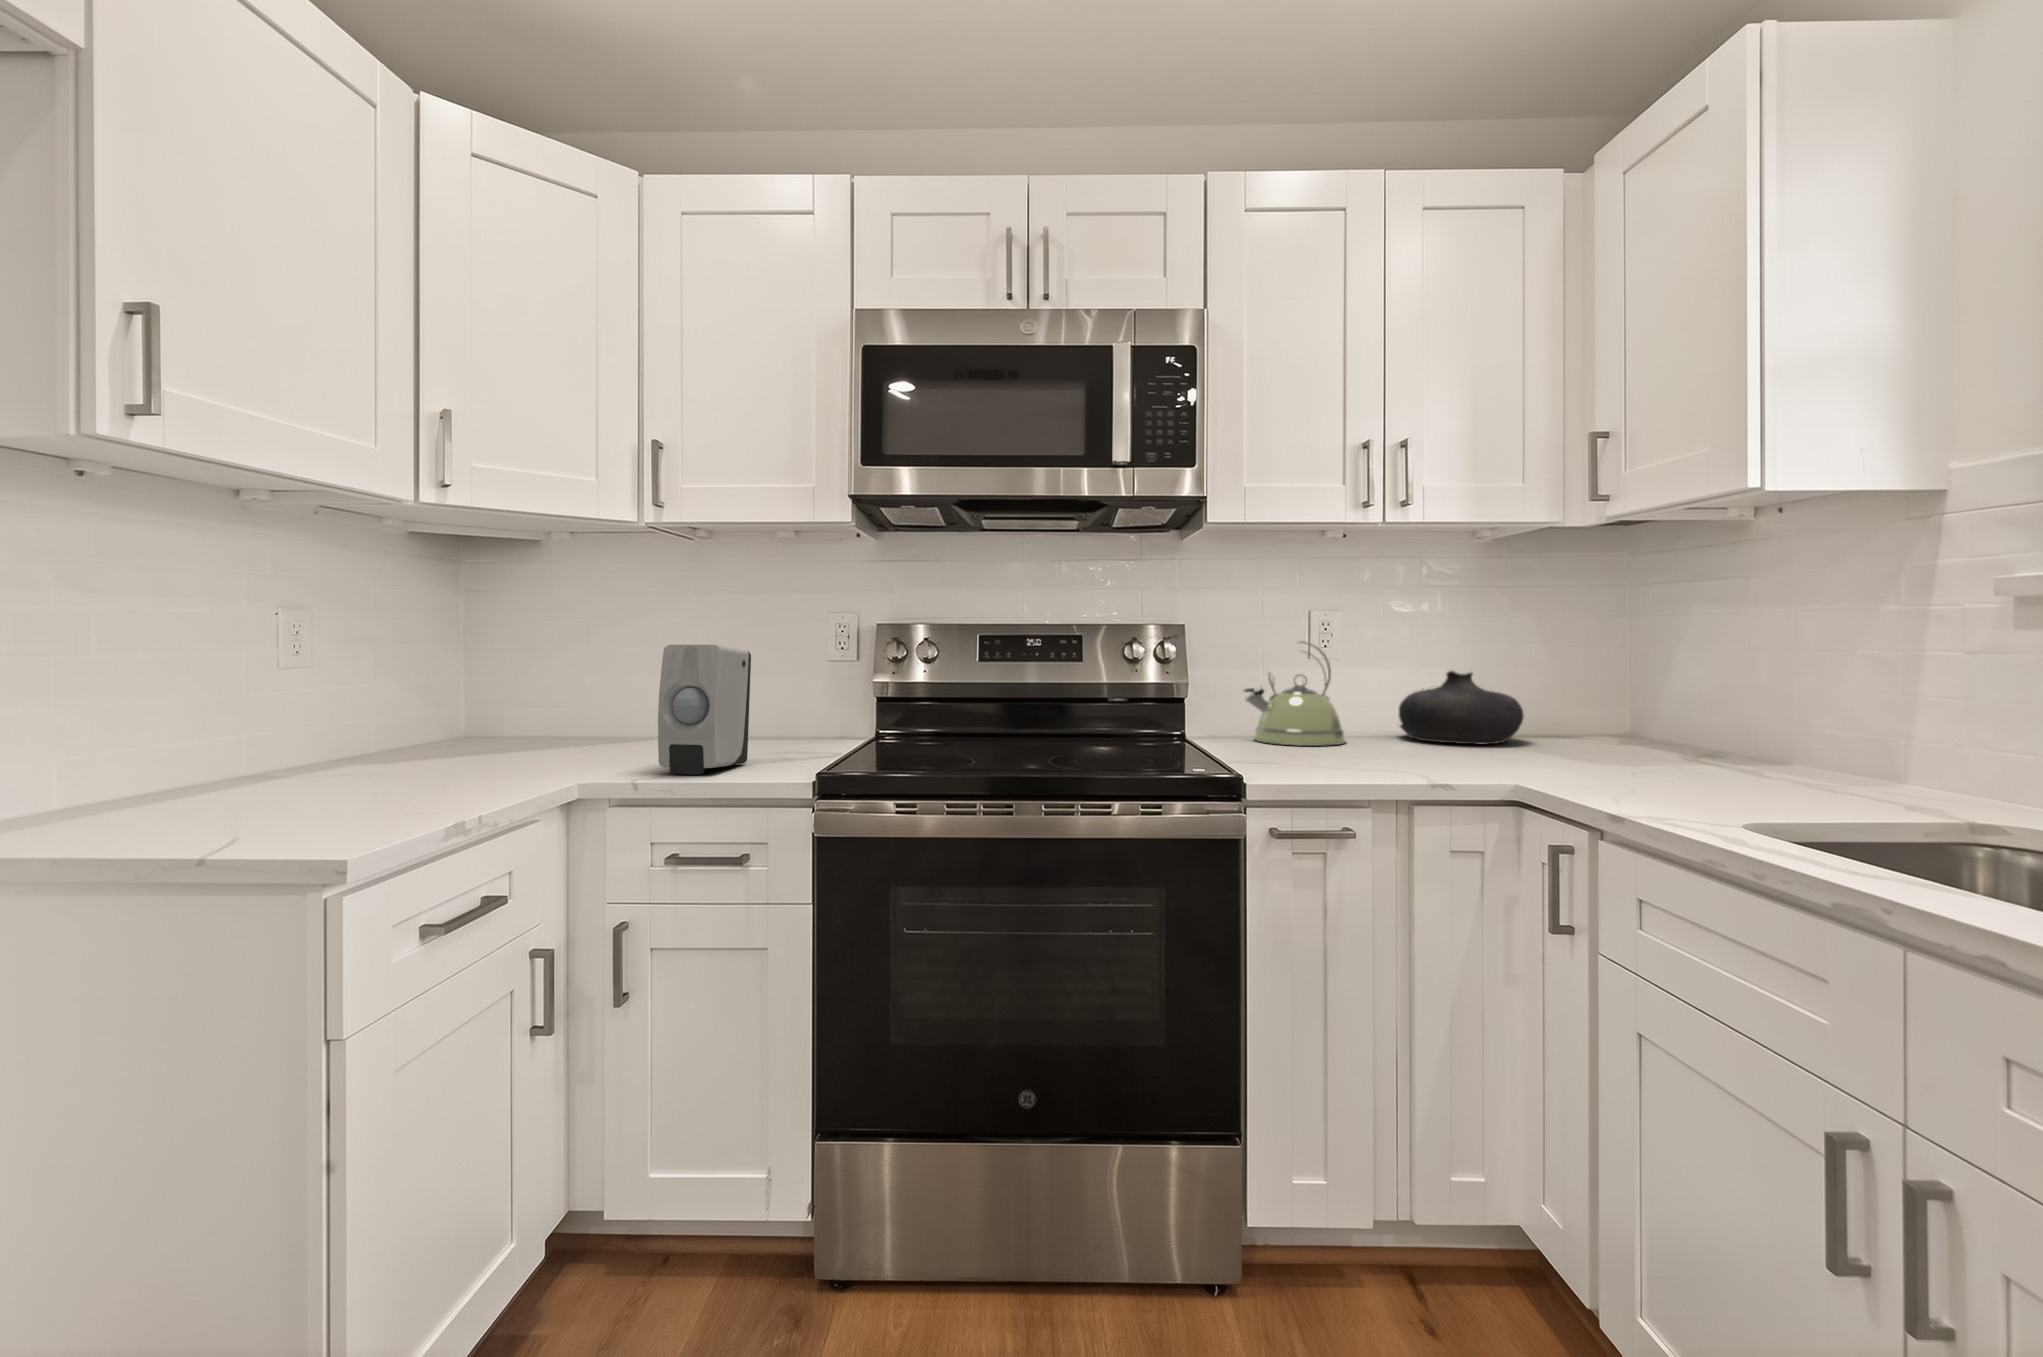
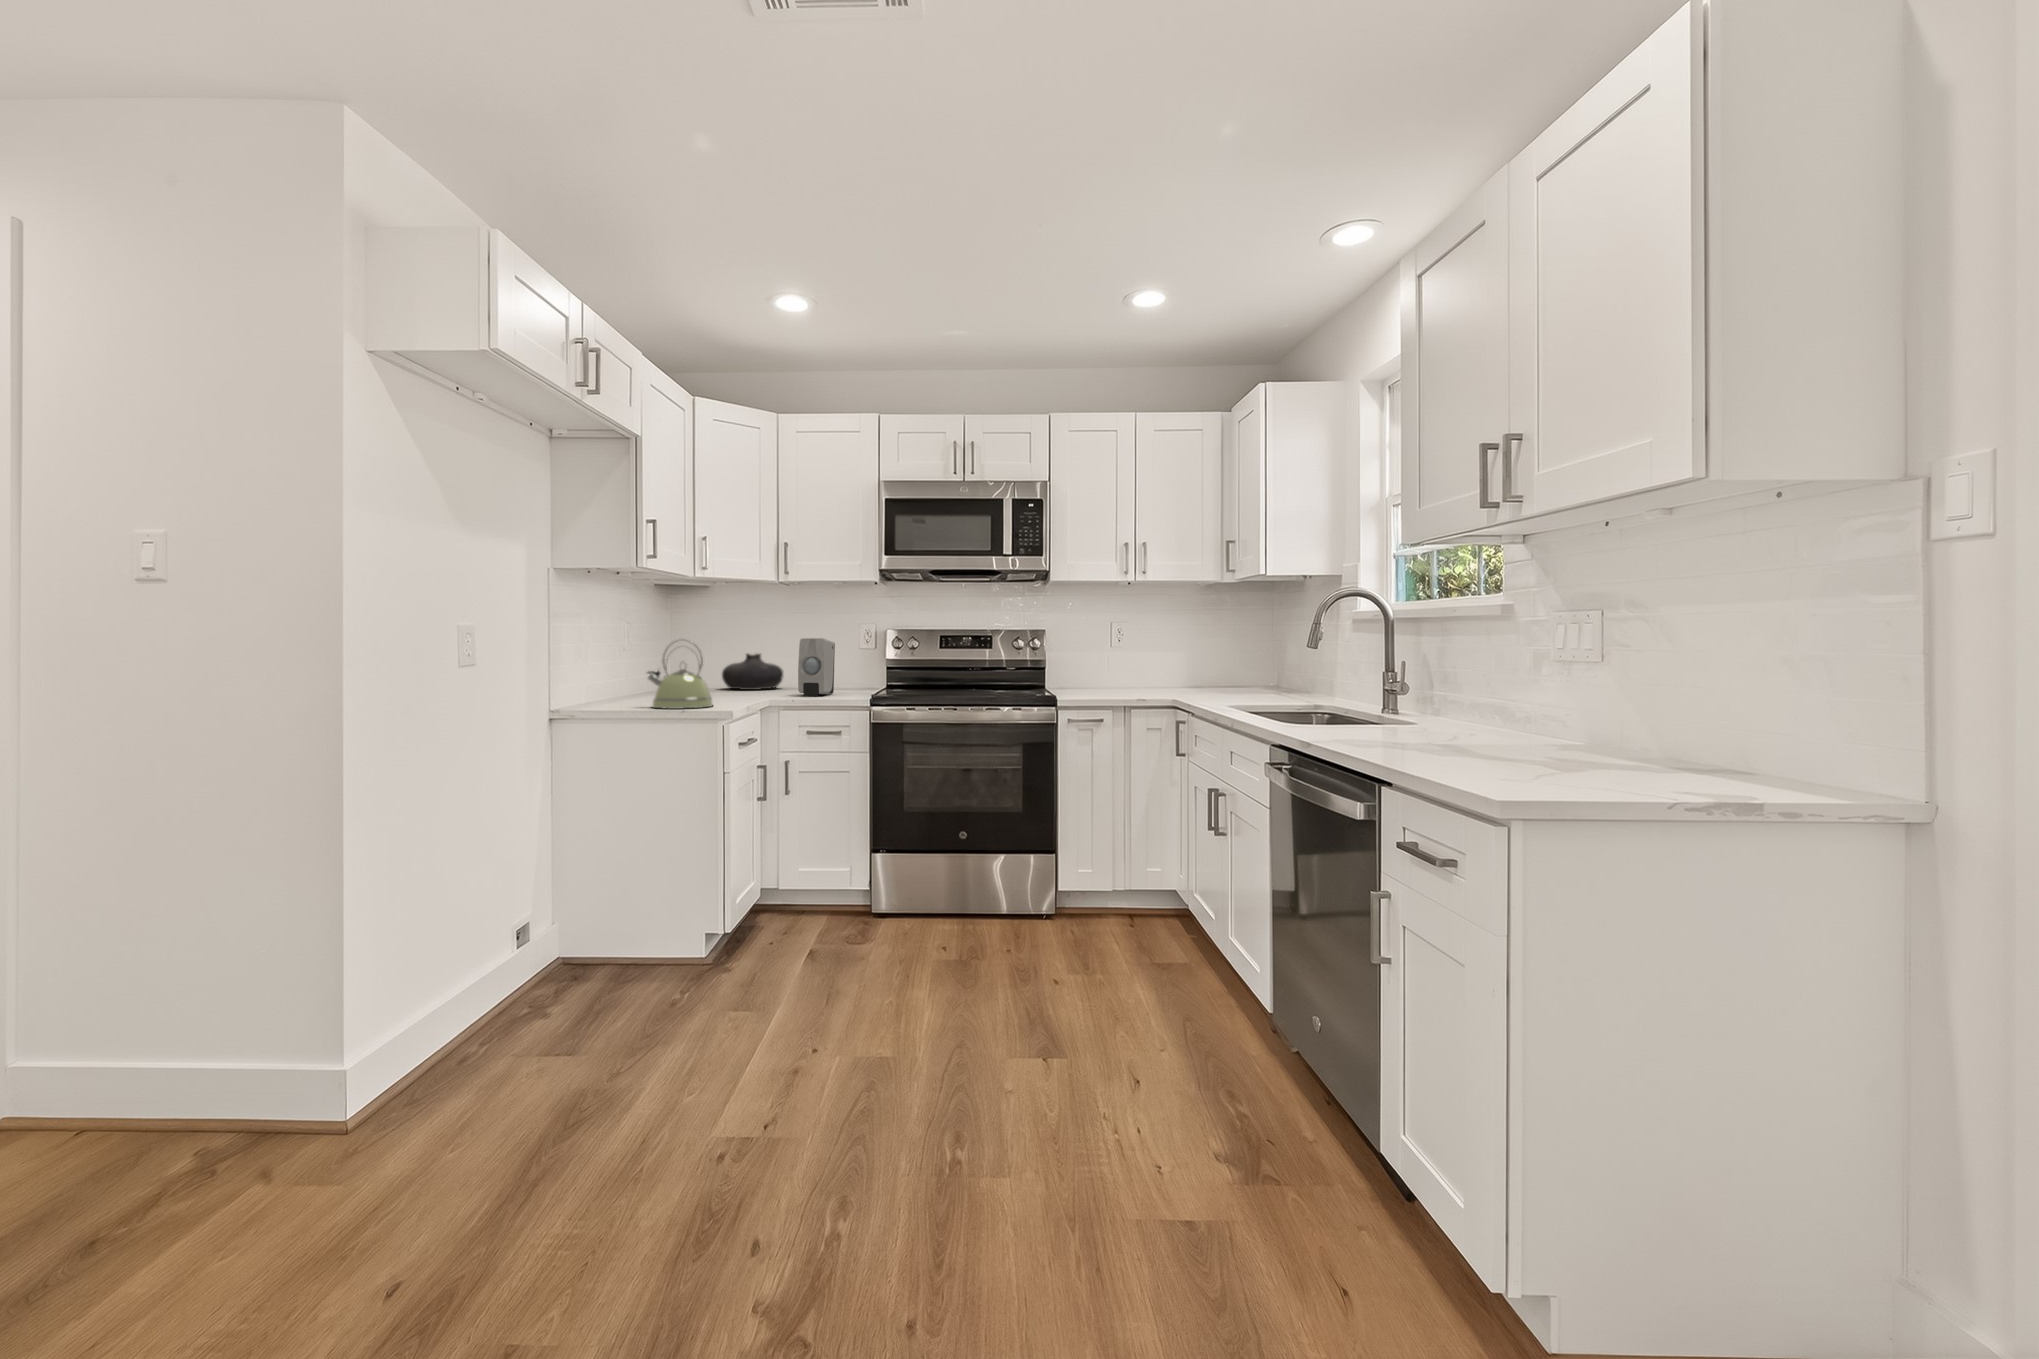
kettle: present [1244,641,1346,746] -> present [648,639,712,709]
vase: present [1399,671,1524,745] -> present [722,654,783,690]

